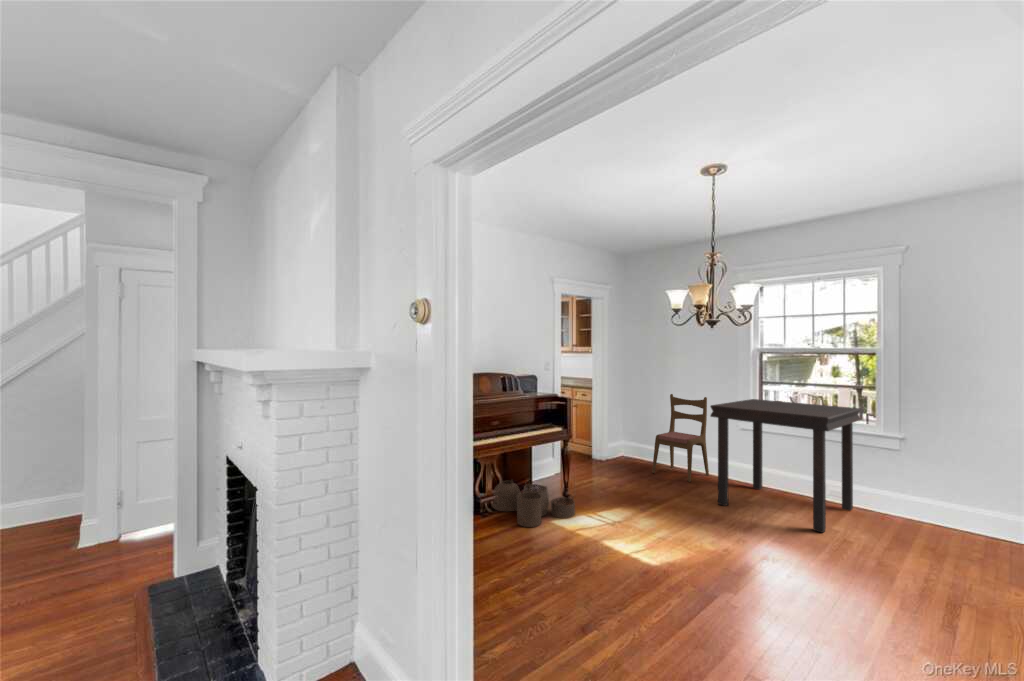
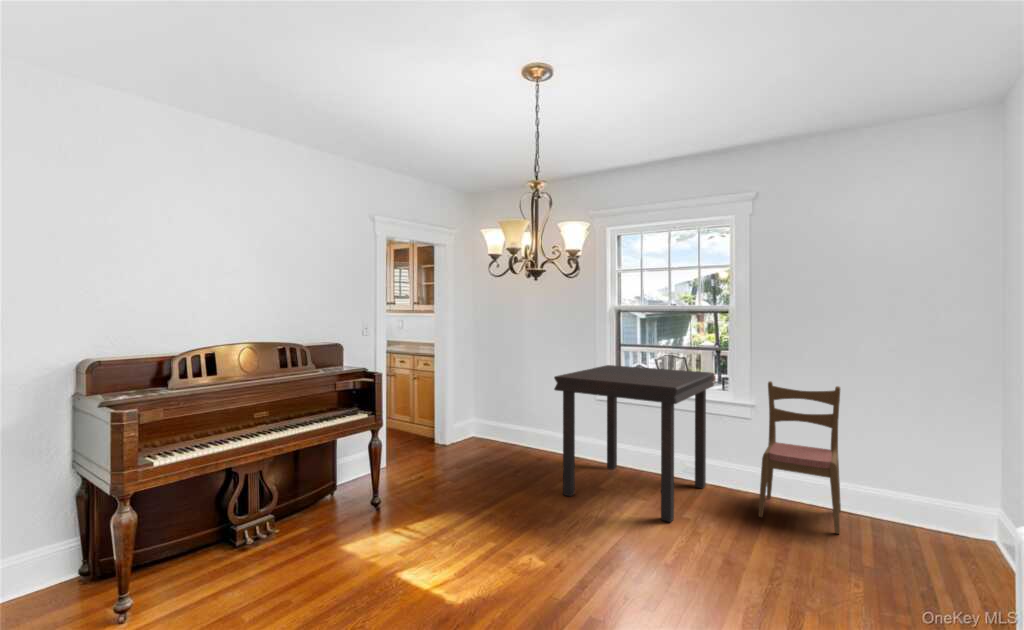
dining chair: present [652,394,709,482] -> present [759,381,841,534]
woven basket: present [493,481,575,527] -> none [264,490,378,560]

